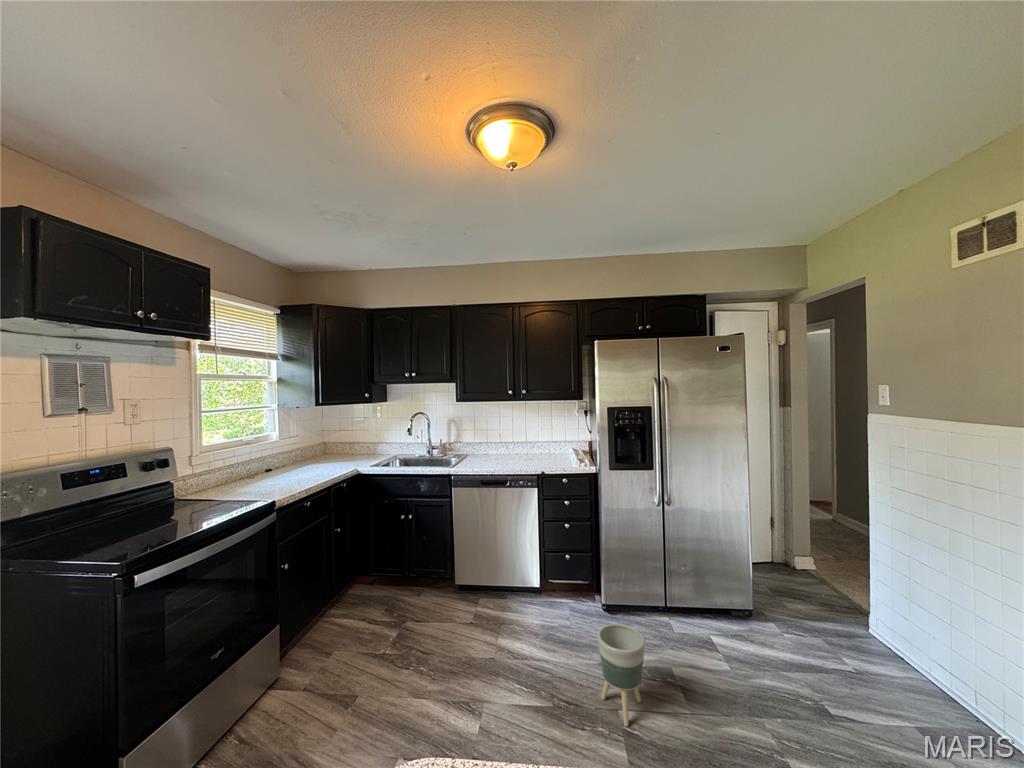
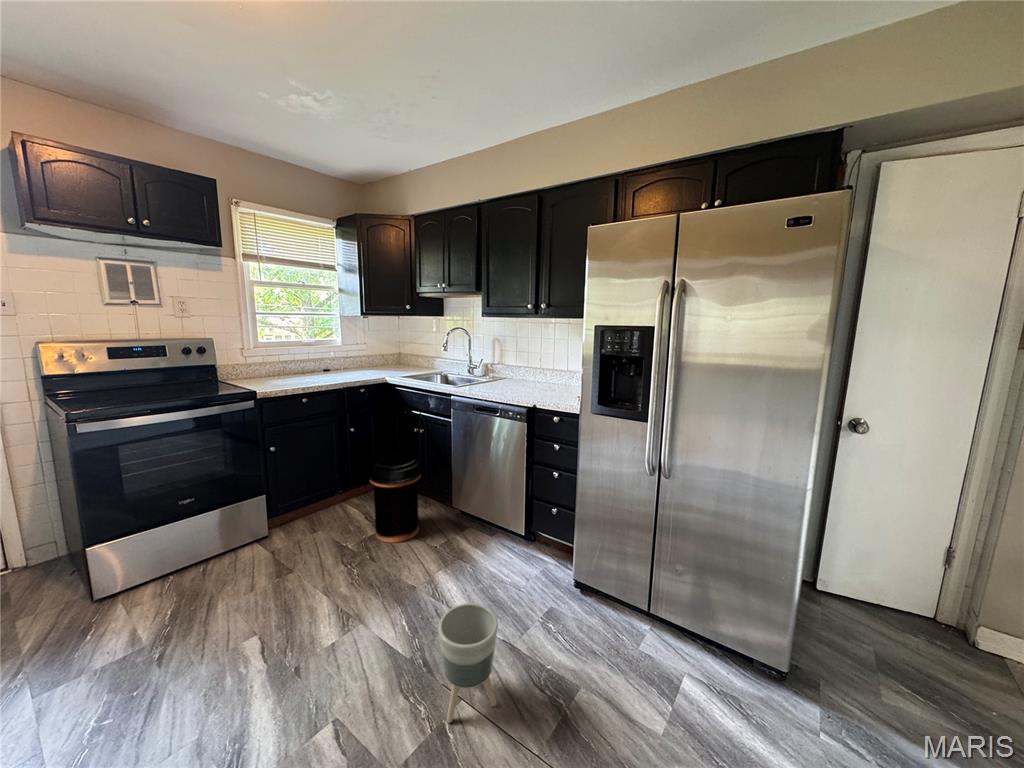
trash can: none [393,539,444,637] -> present [369,454,421,542]

